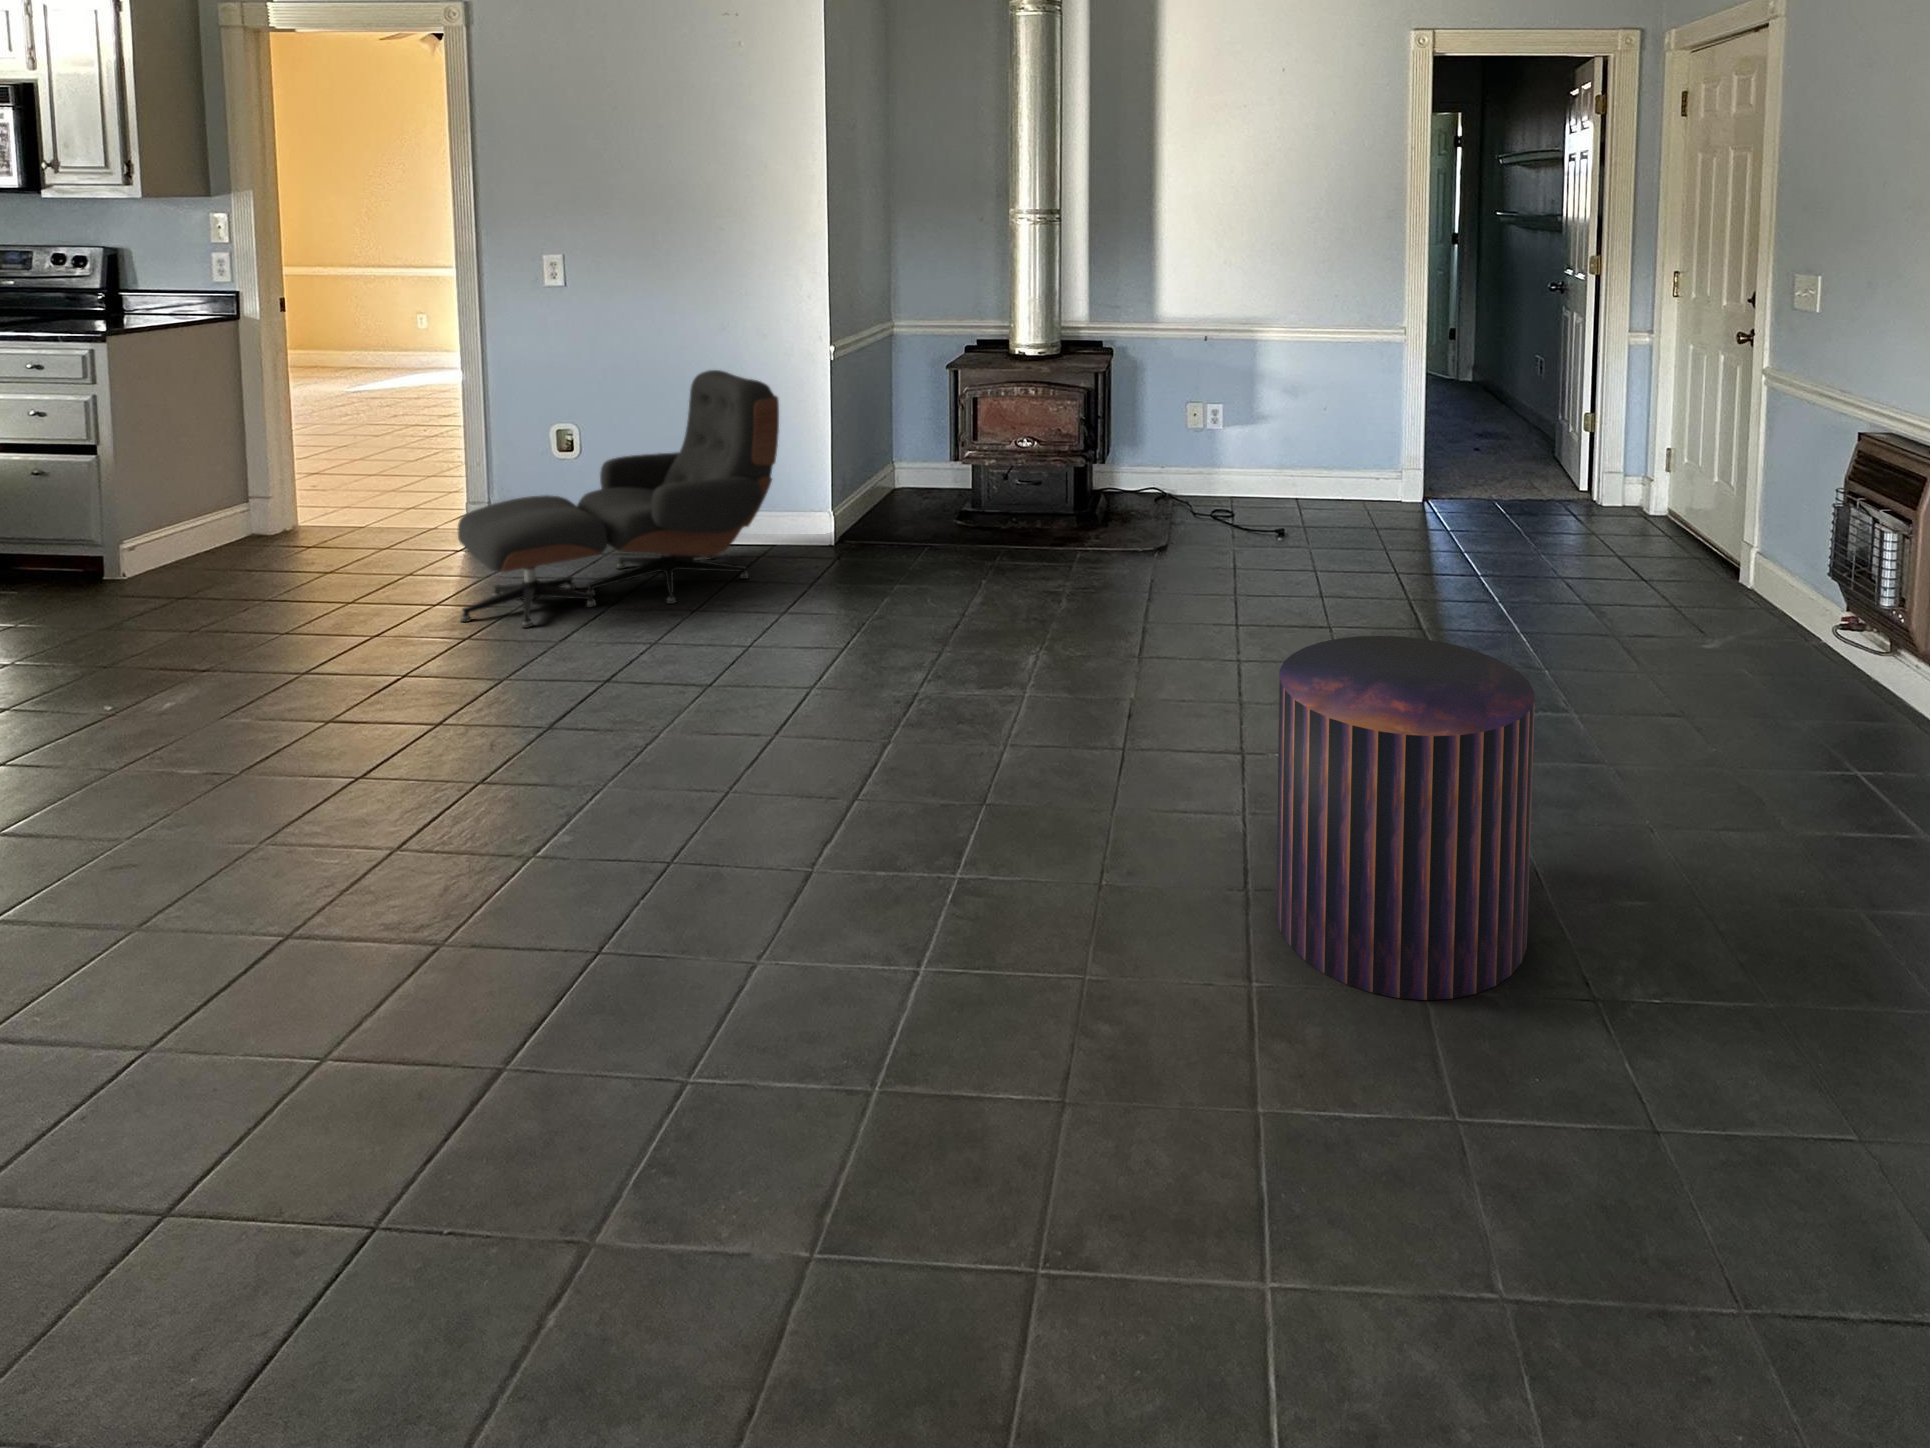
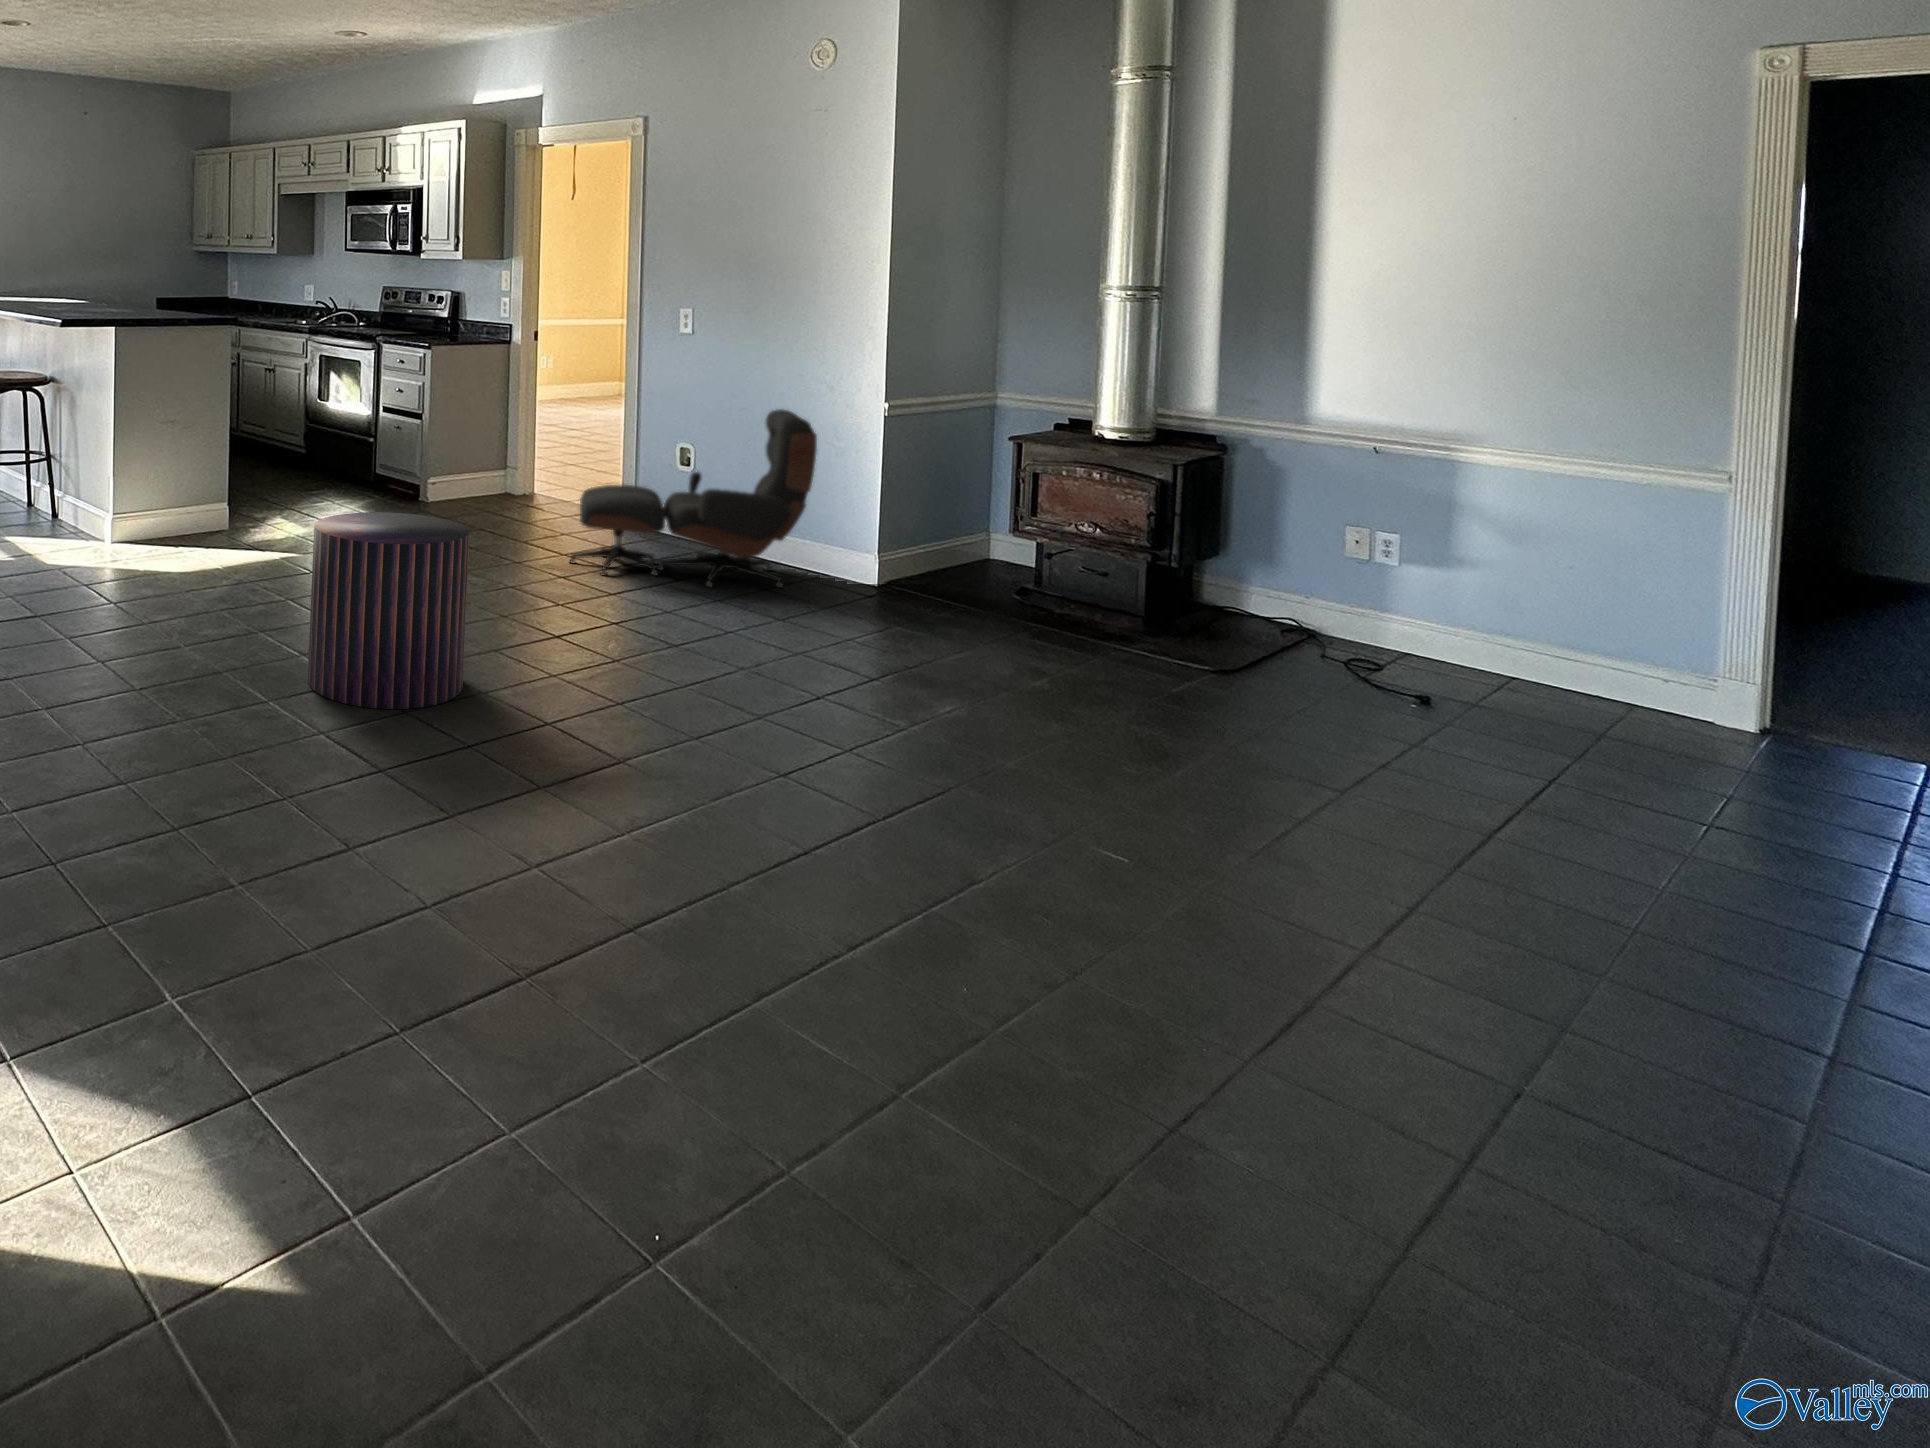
pouf: present [1276,636,1535,1000] -> present [308,512,469,709]

